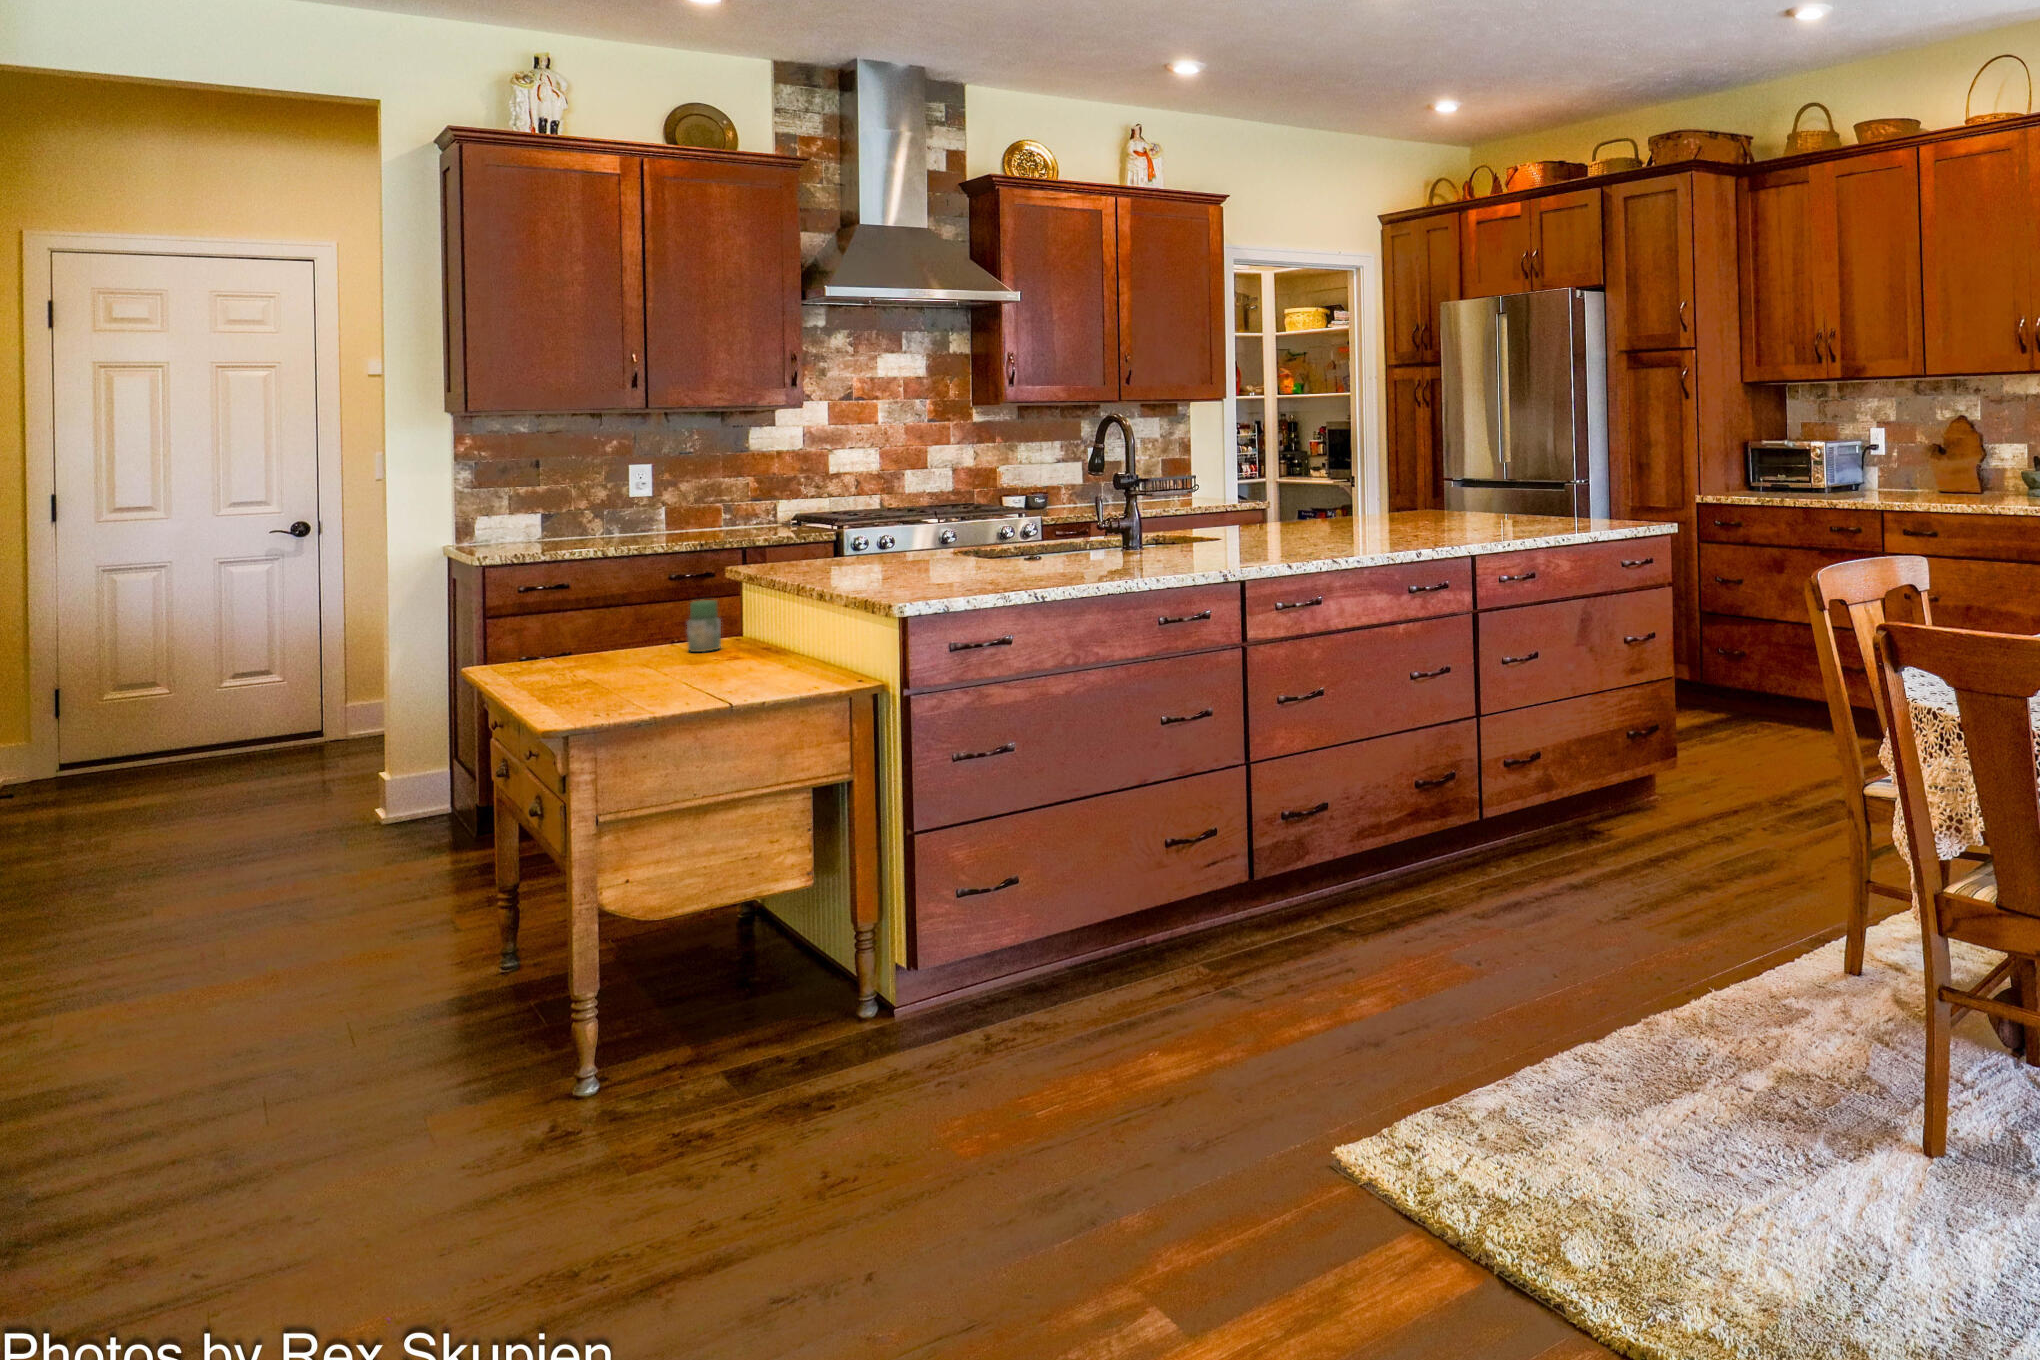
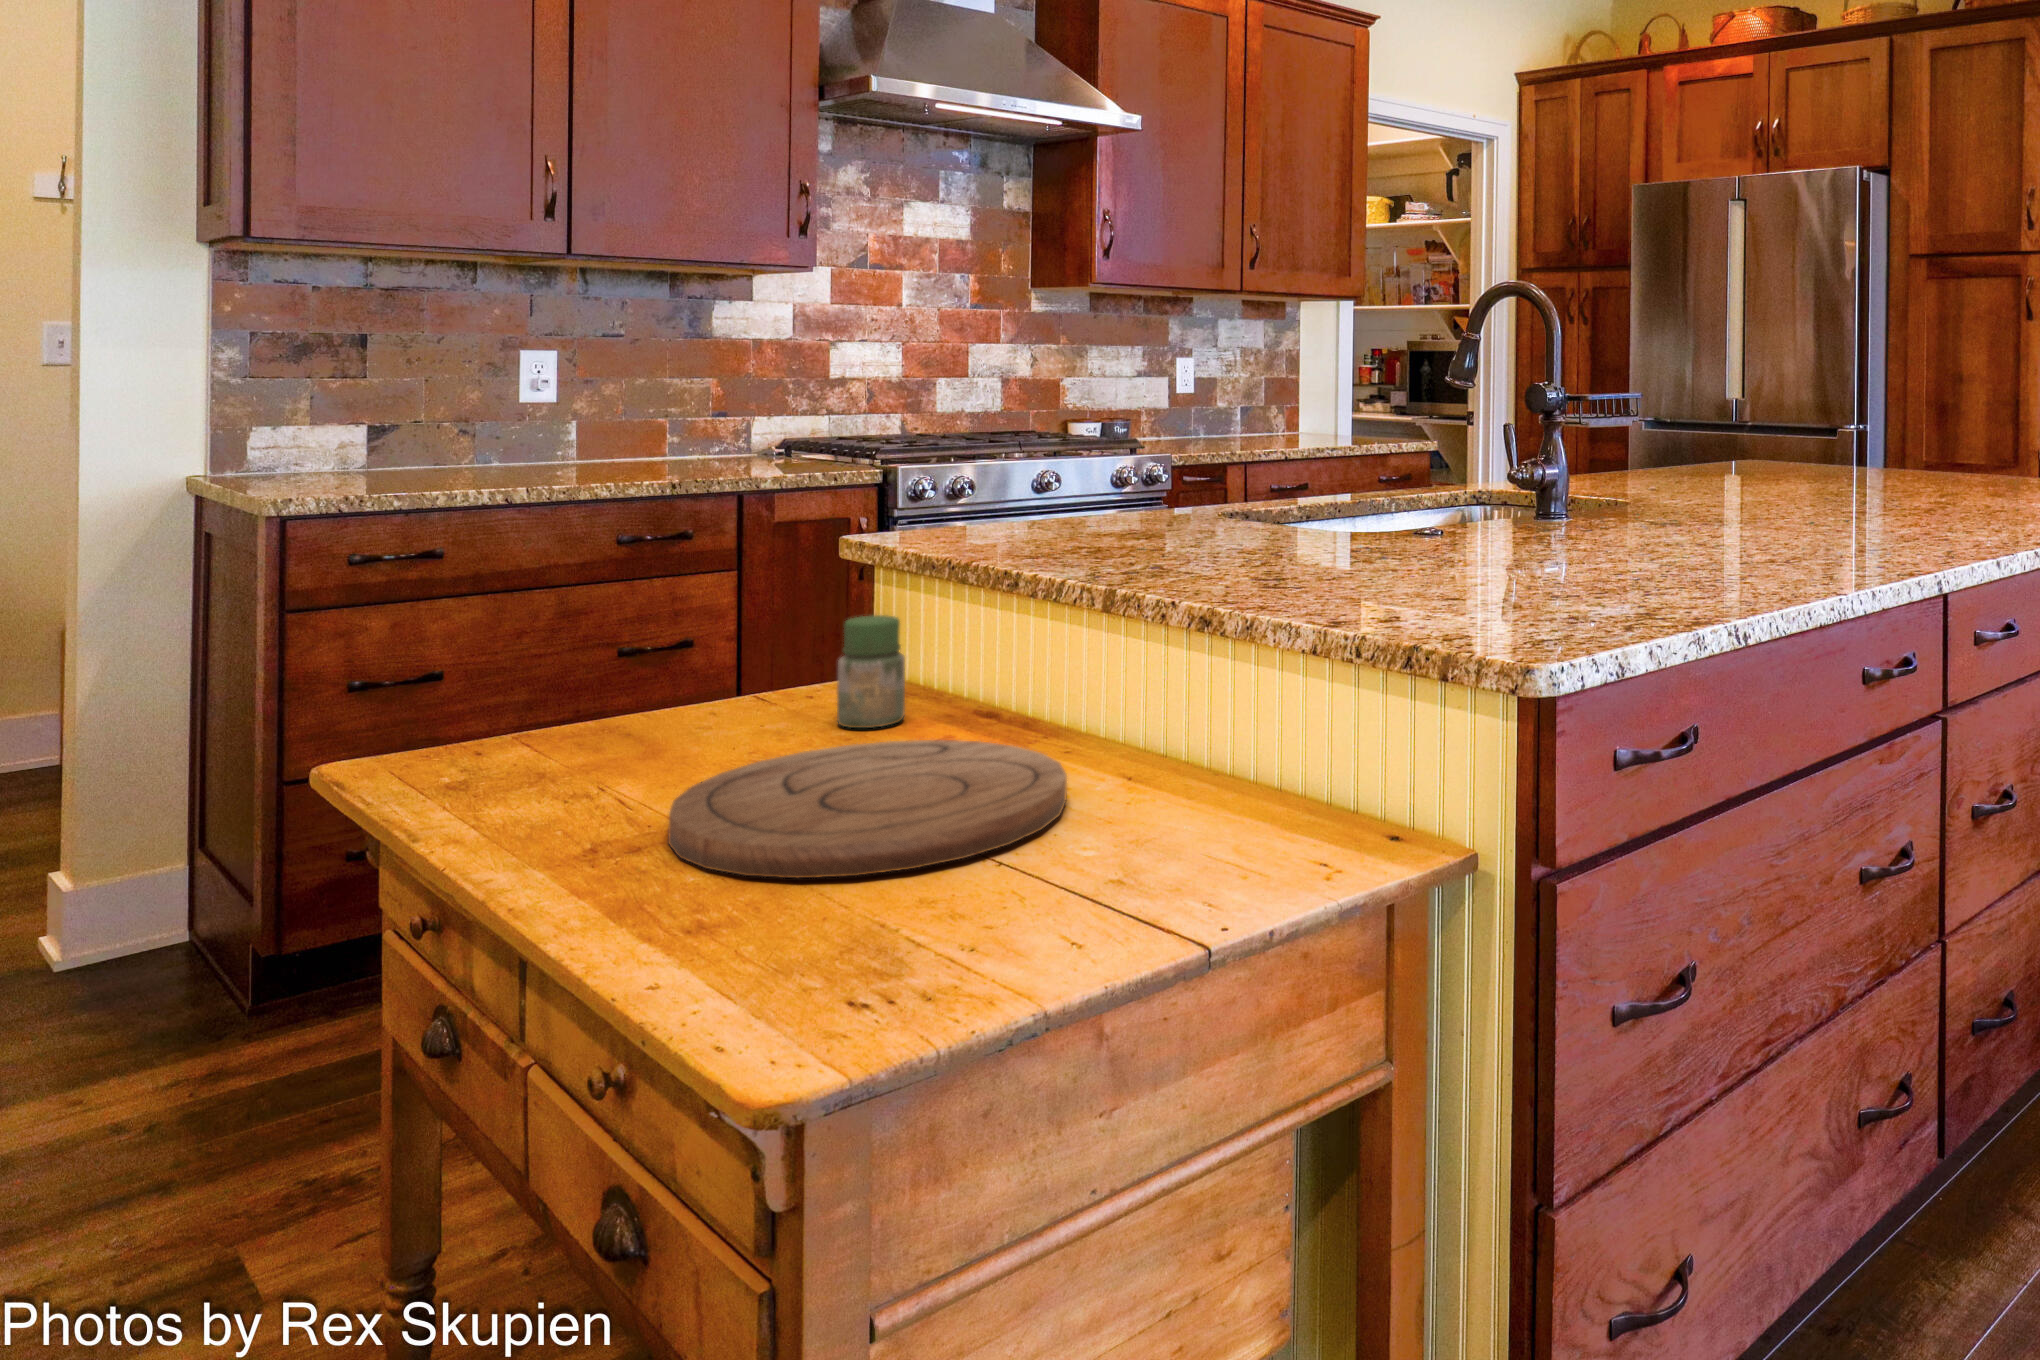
cutting board: none [576,652,753,692] -> present [668,740,1067,878]

